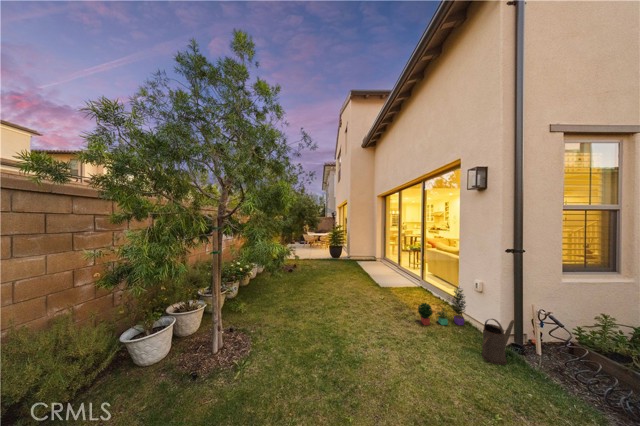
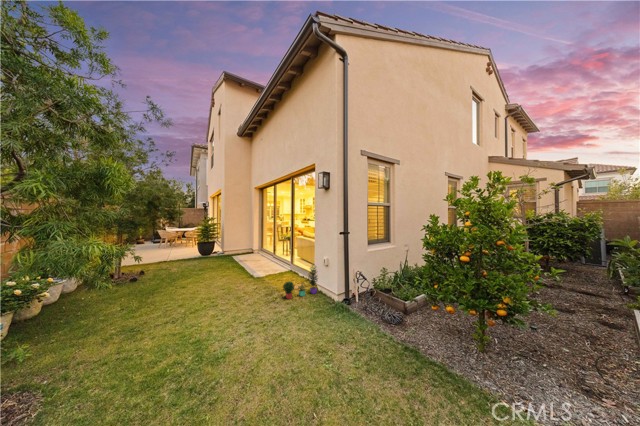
watering can: present [482,319,515,365] -> none [323,282,344,313]

